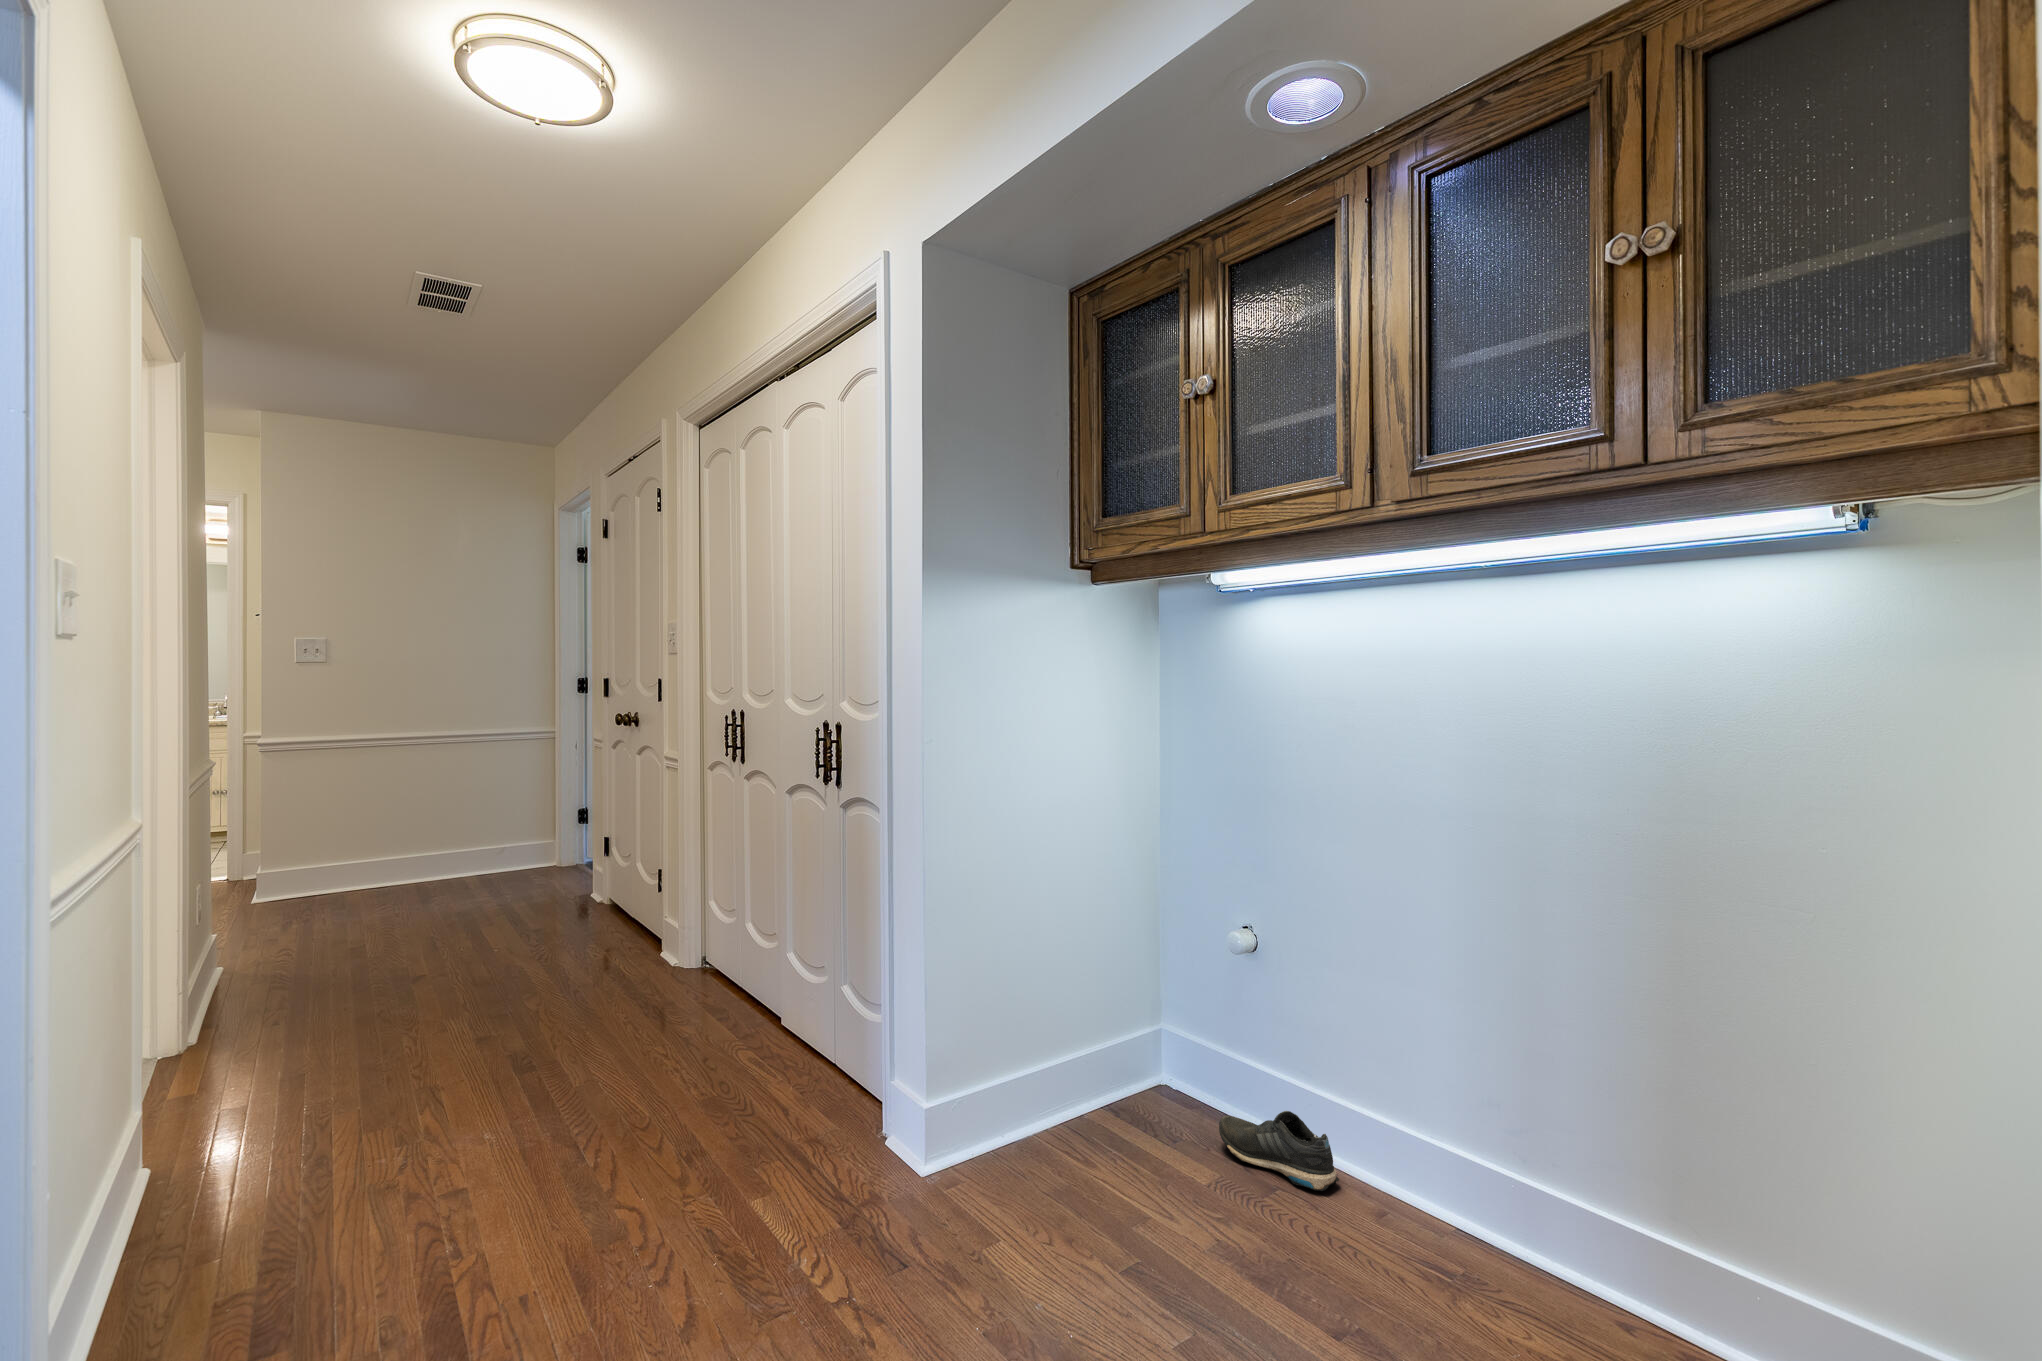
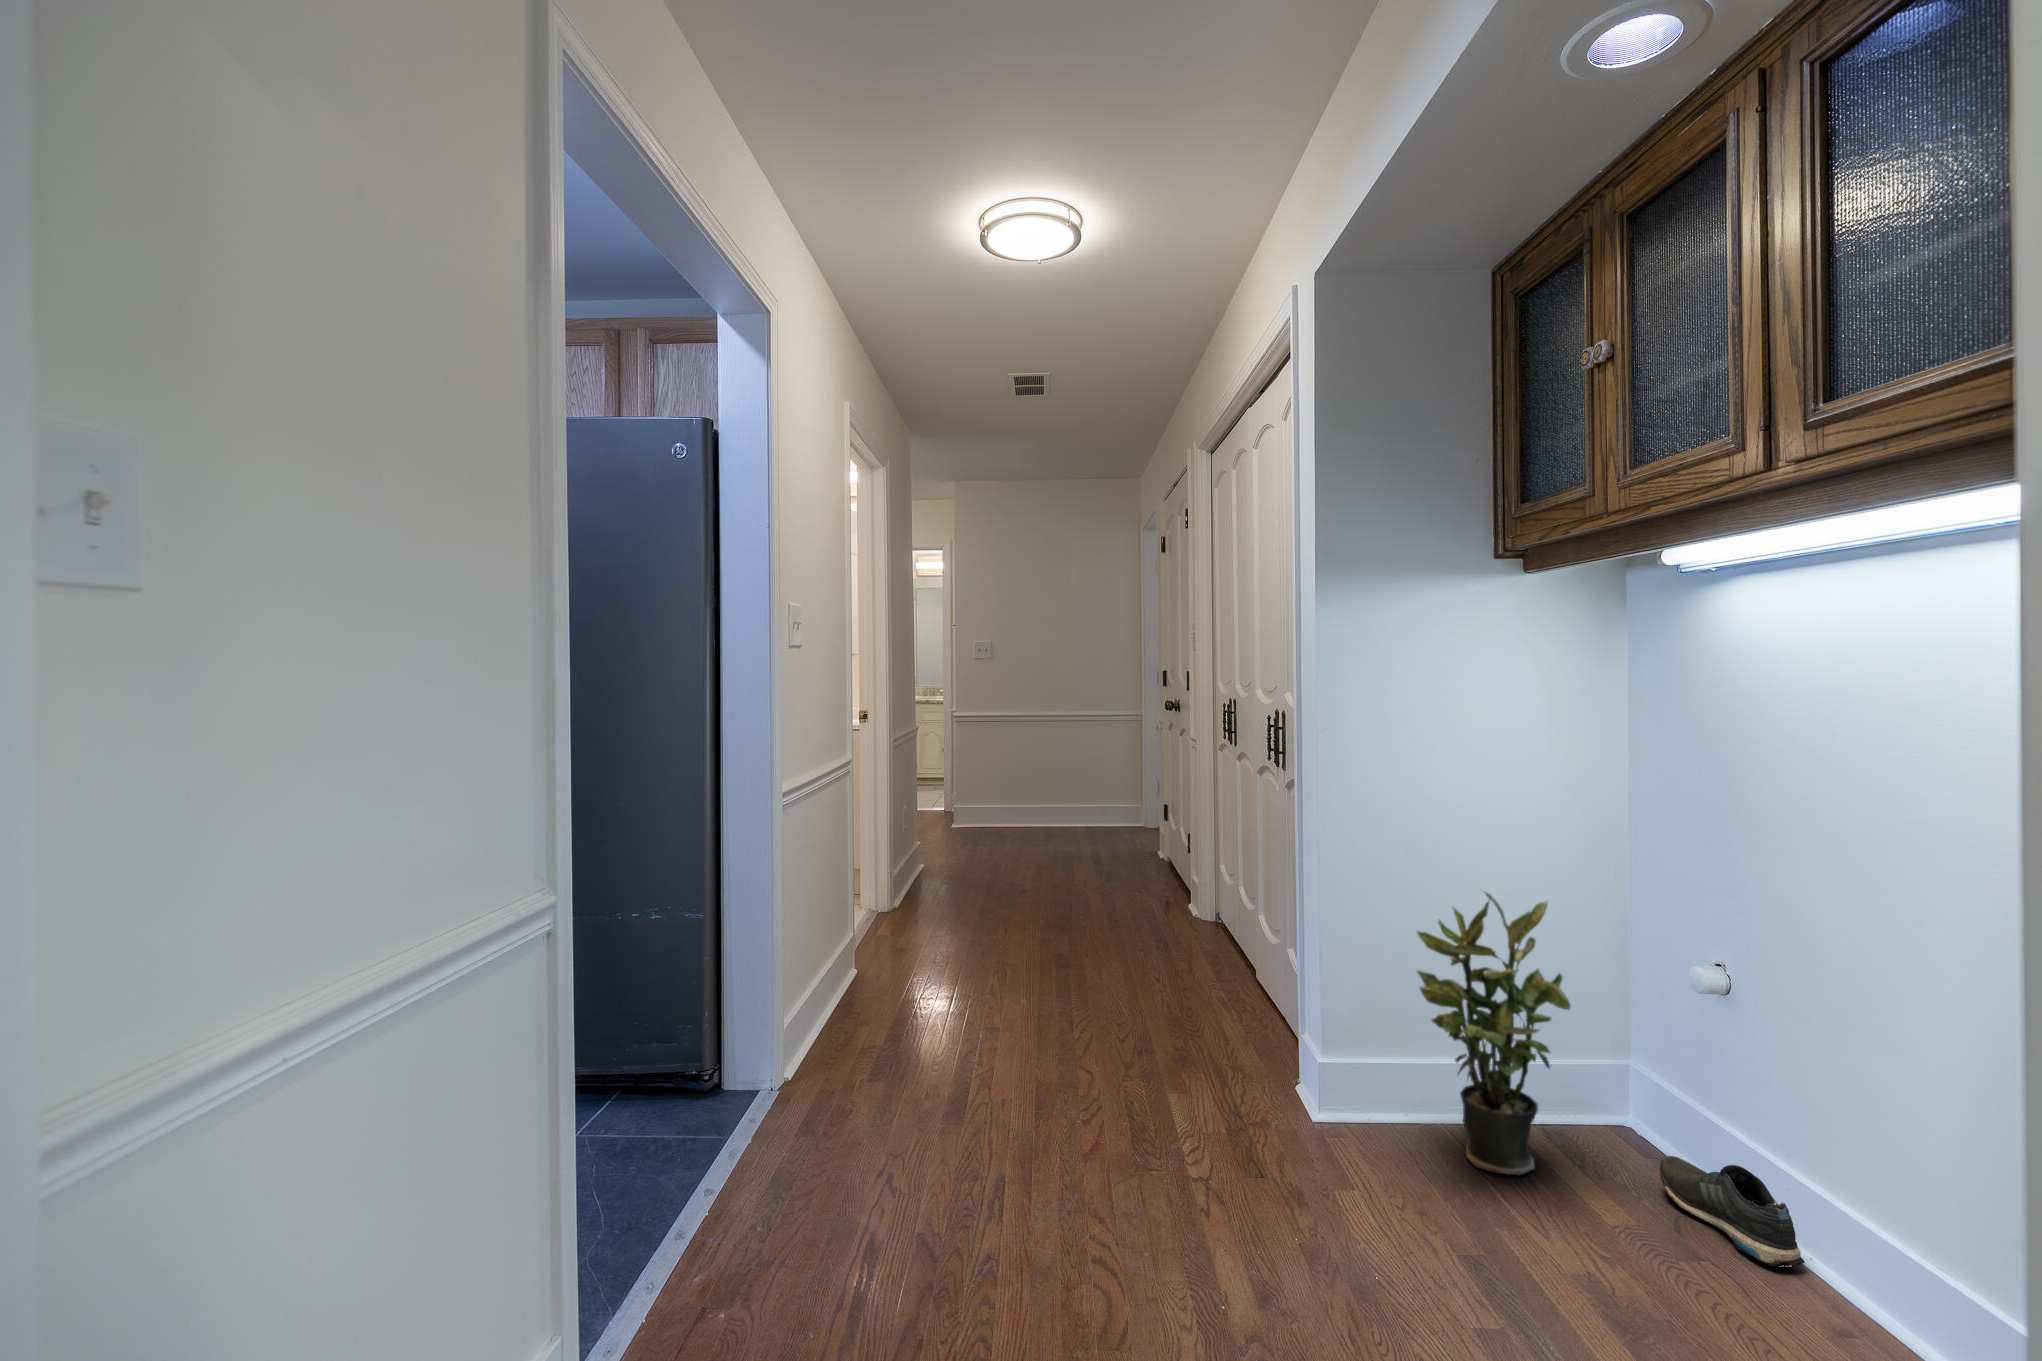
potted plant: none [1020,898,1151,1180] -> present [1417,893,1570,1175]

